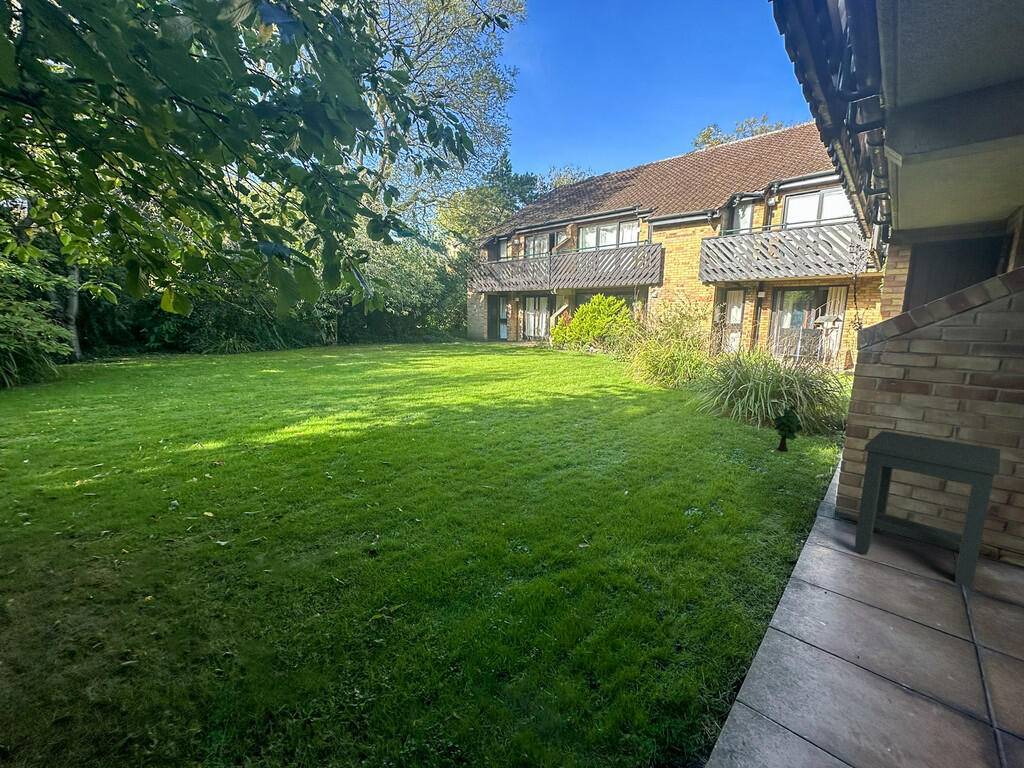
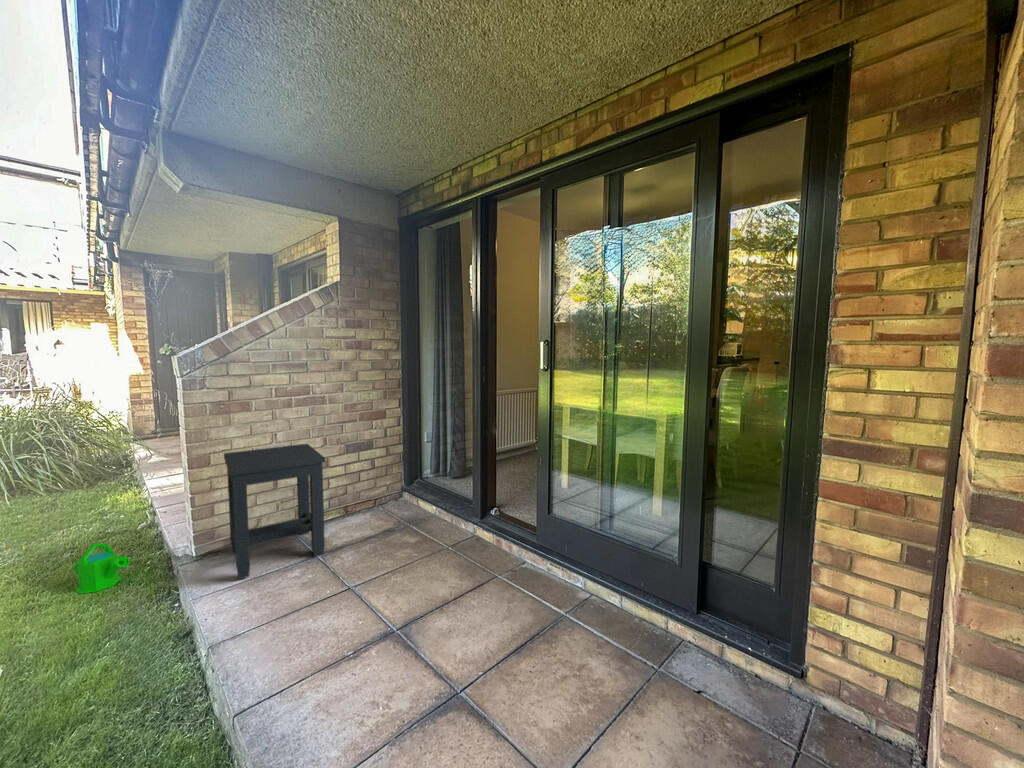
decorative plant: present [772,406,803,451] -> none [43,454,97,517]
watering can: none [753,469,785,505] -> present [74,542,130,594]

